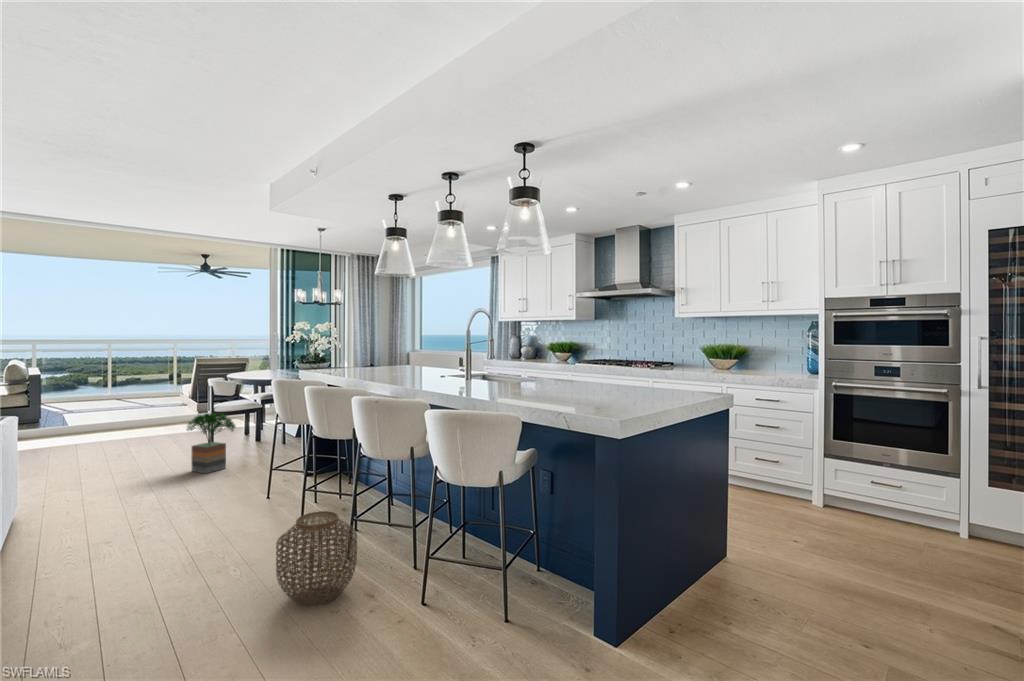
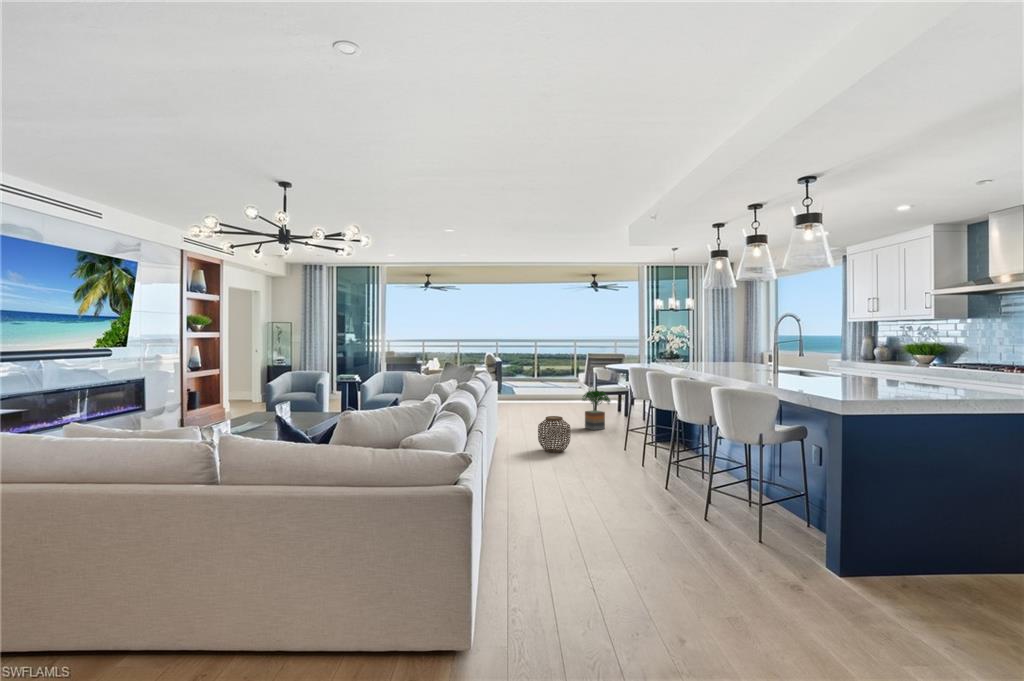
woven basket: present [276,511,357,606] -> present [538,416,571,453]

